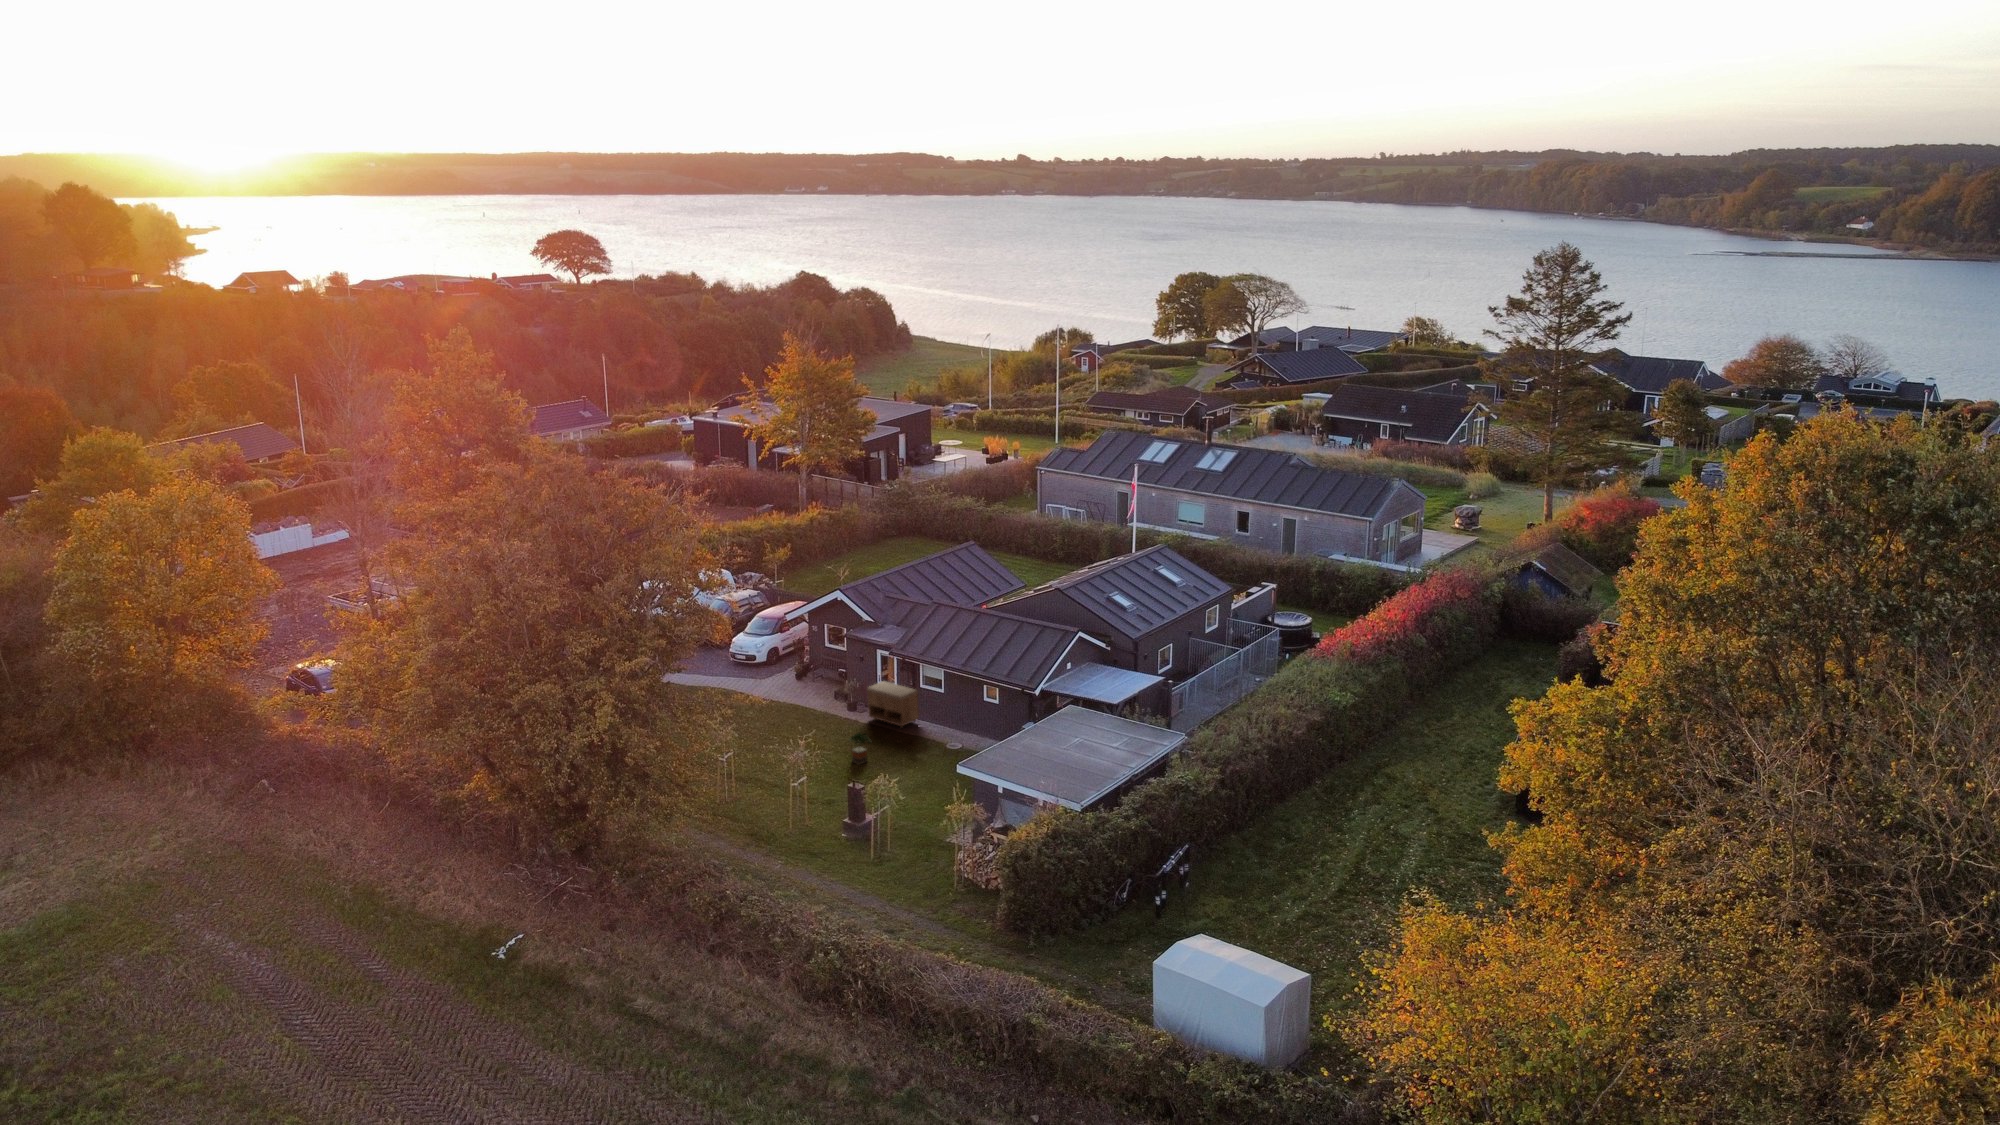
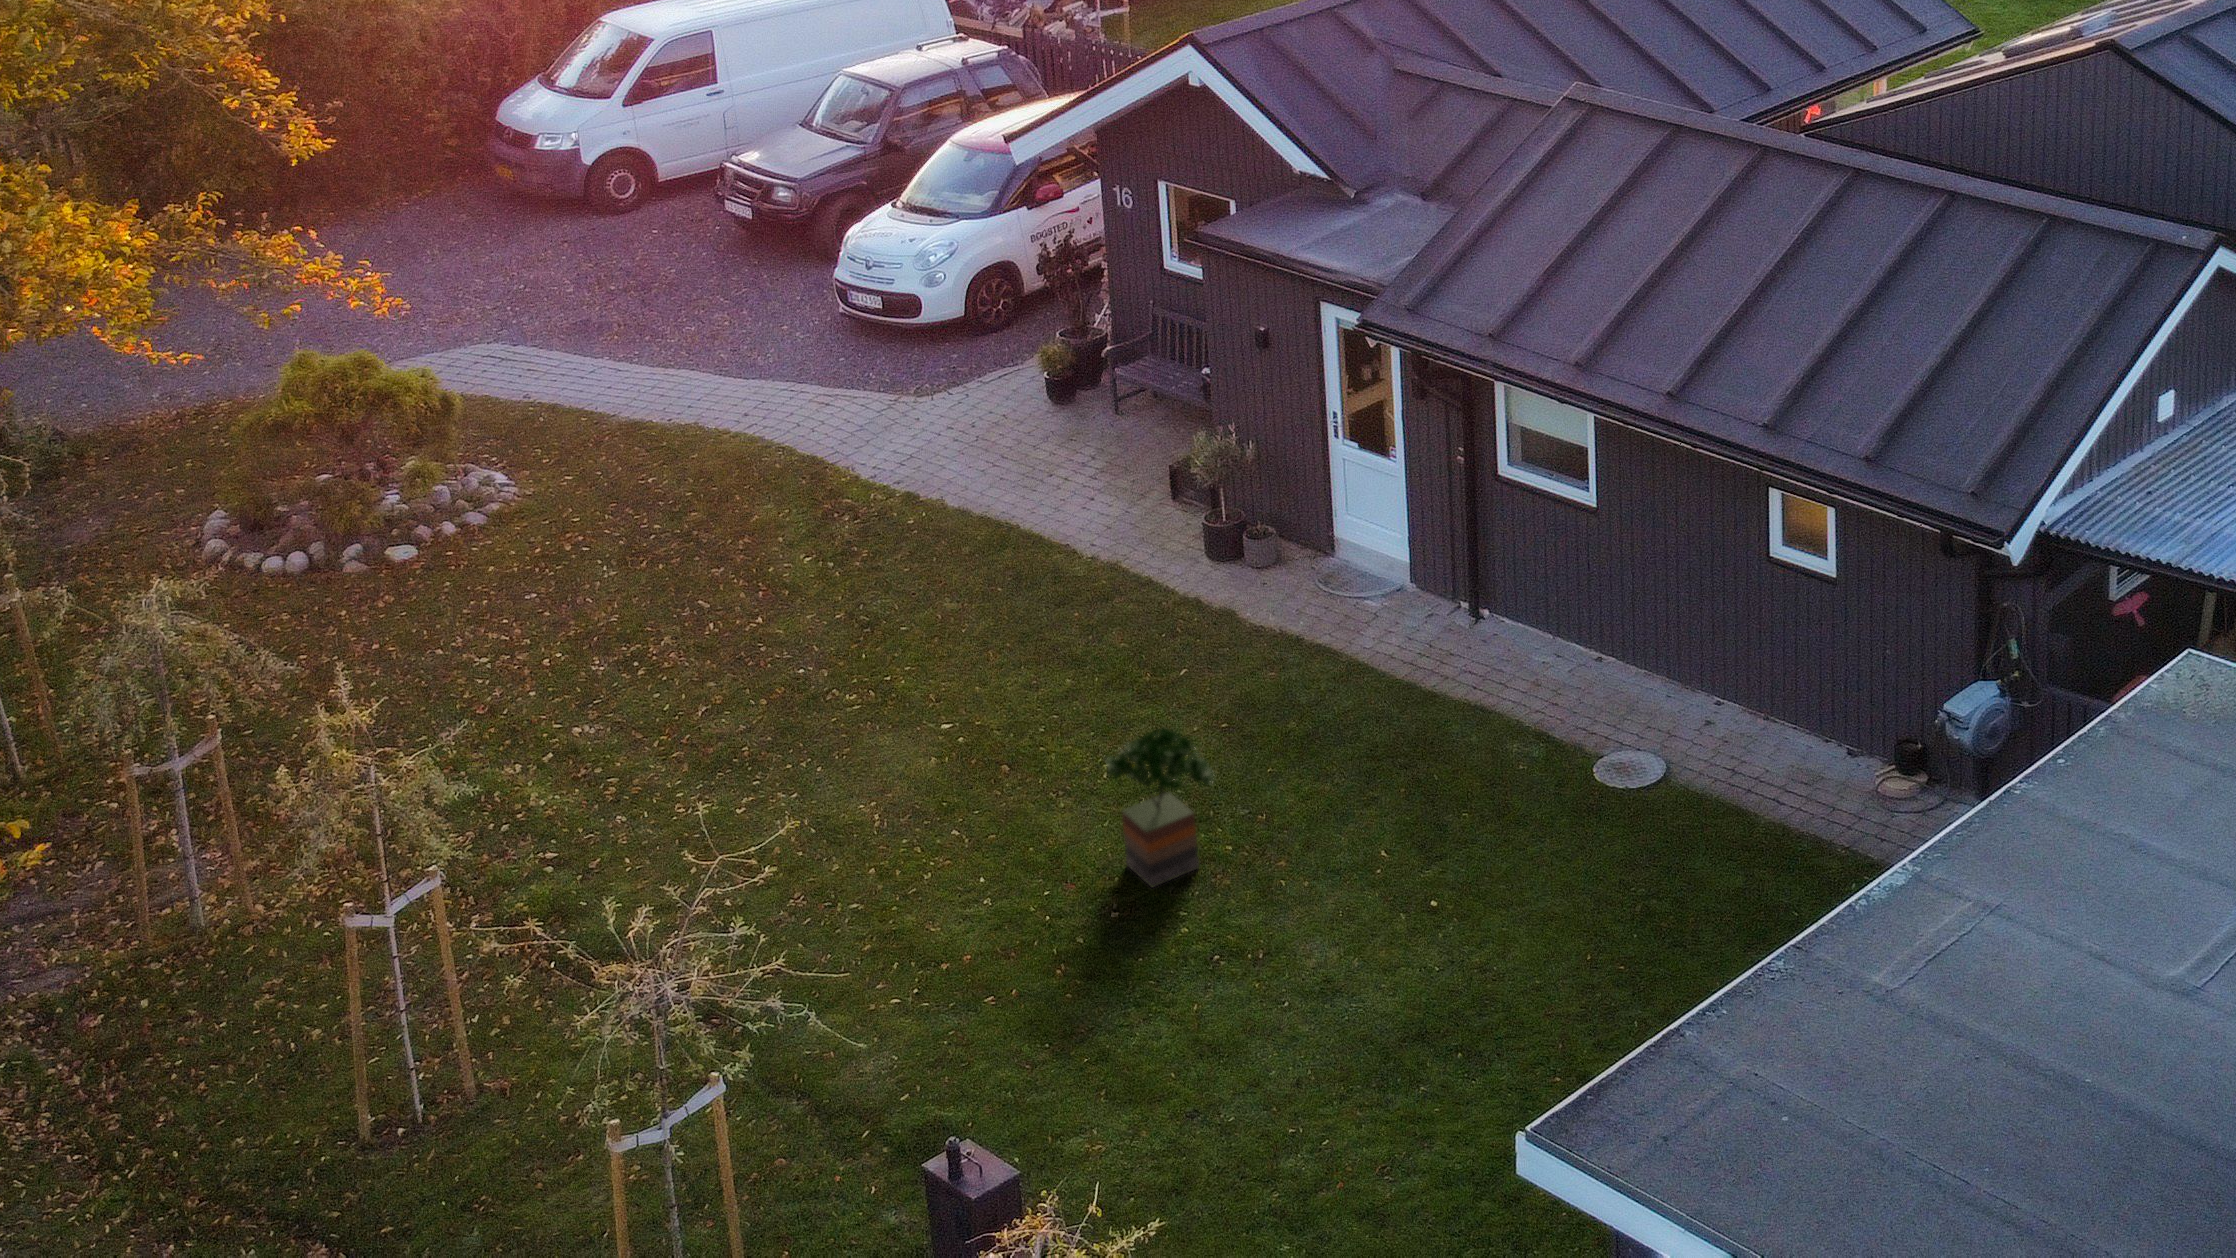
storage bench: present [866,681,919,727] -> none [1261,440,1491,660]

